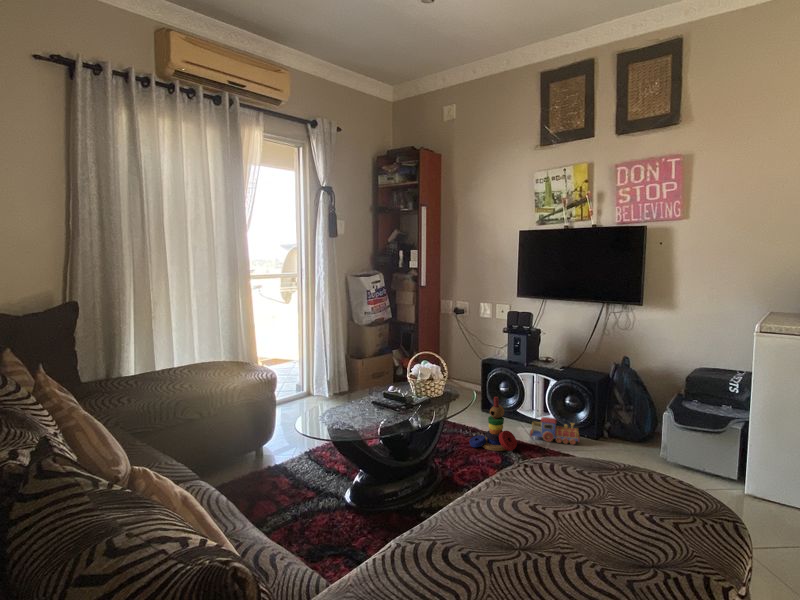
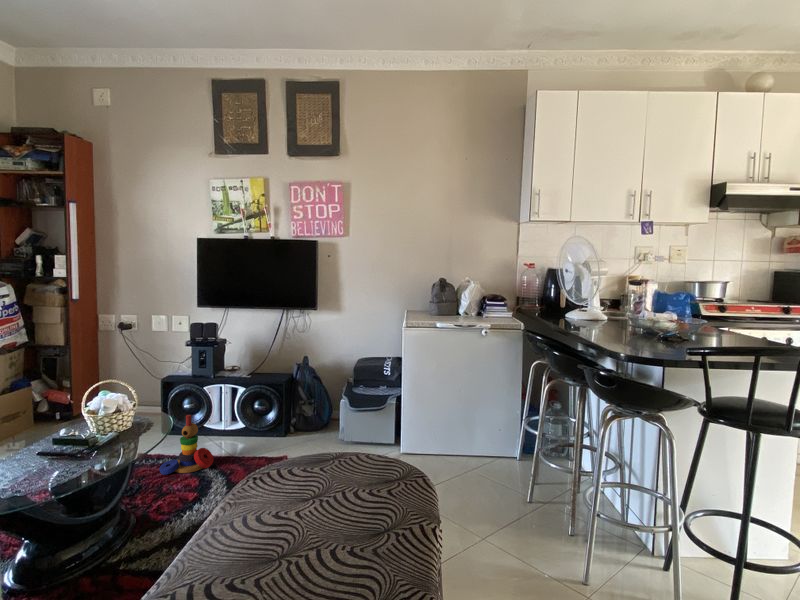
toy train: present [530,417,580,444] -> none [224,425,273,449]

